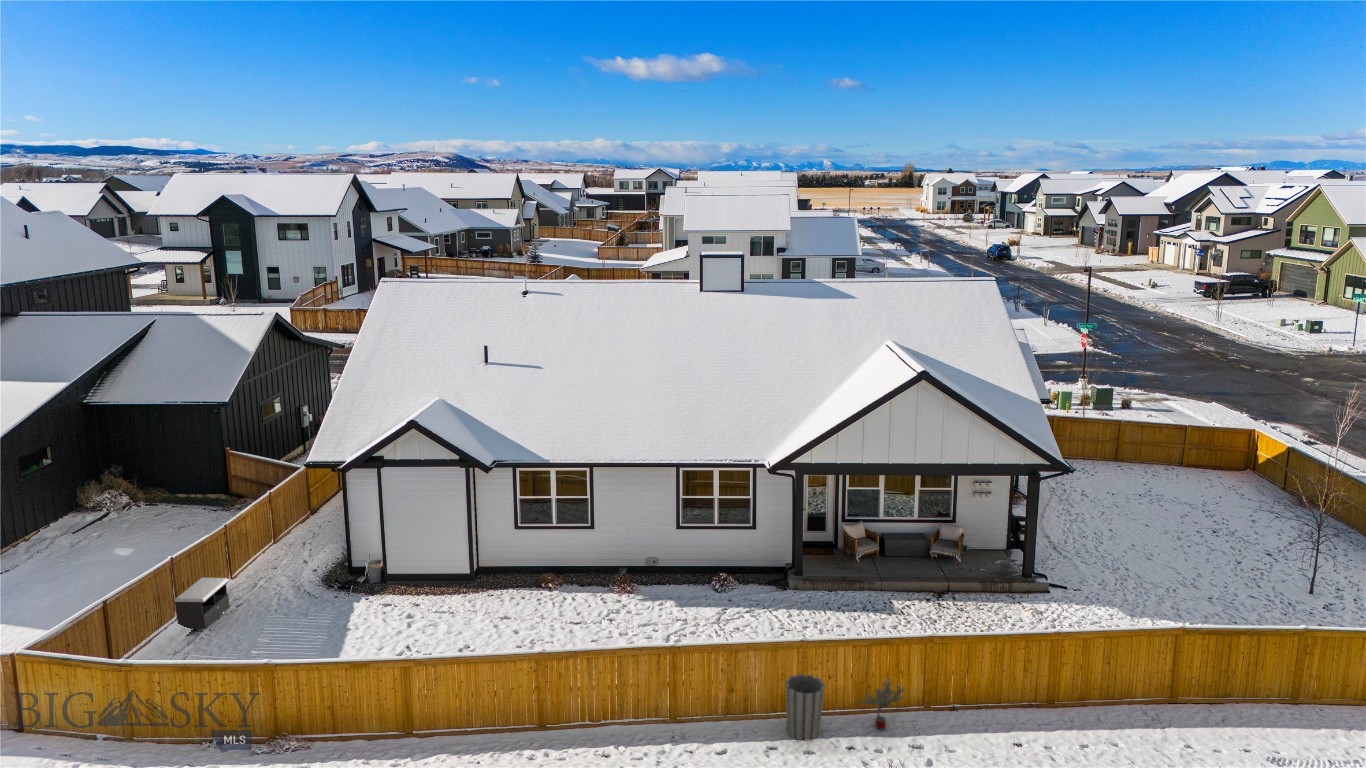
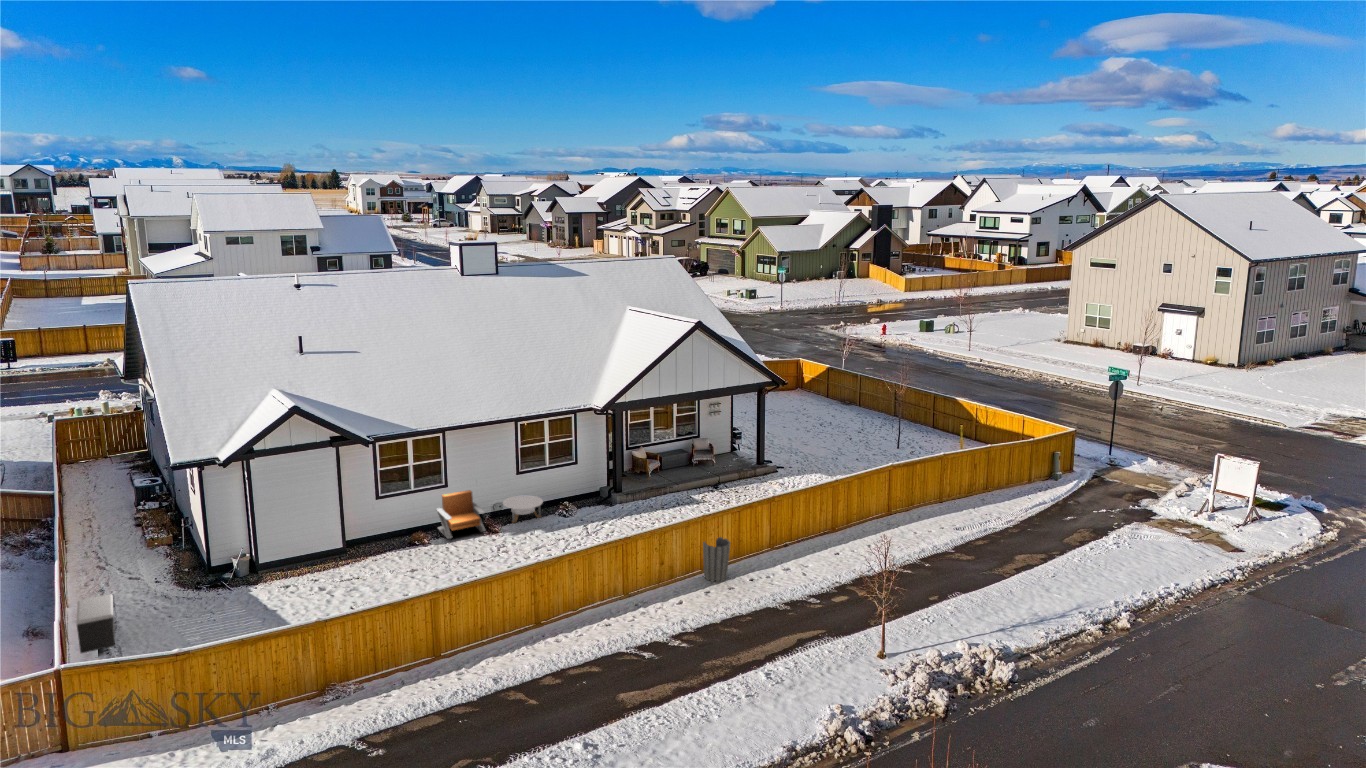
lounge chair: none [573,538,621,589] -> present [437,490,486,539]
round table: none [650,554,697,586] -> present [503,495,543,523]
potted tree: present [861,679,904,729] -> none [745,528,771,564]

